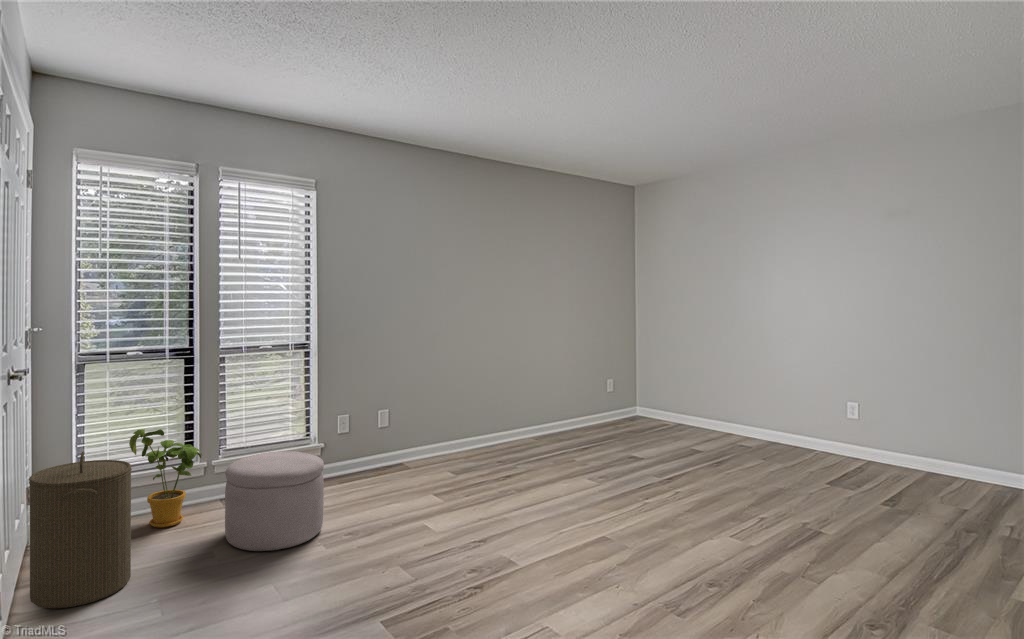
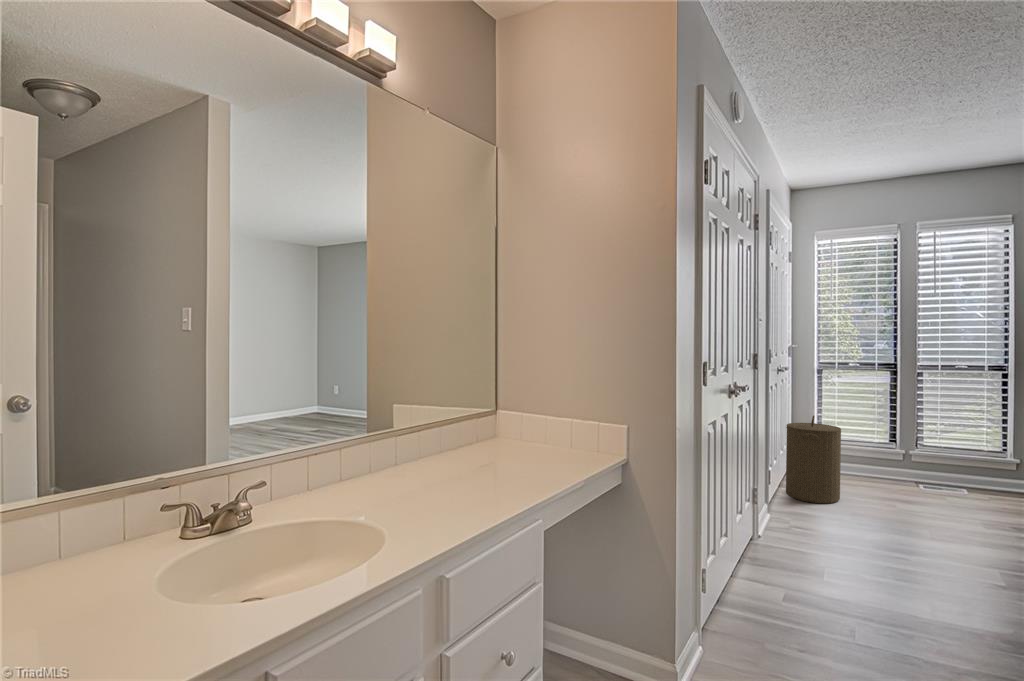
house plant: present [129,429,202,528] -> none [846,413,898,486]
ottoman: present [225,451,324,551] -> none [910,446,1002,521]

